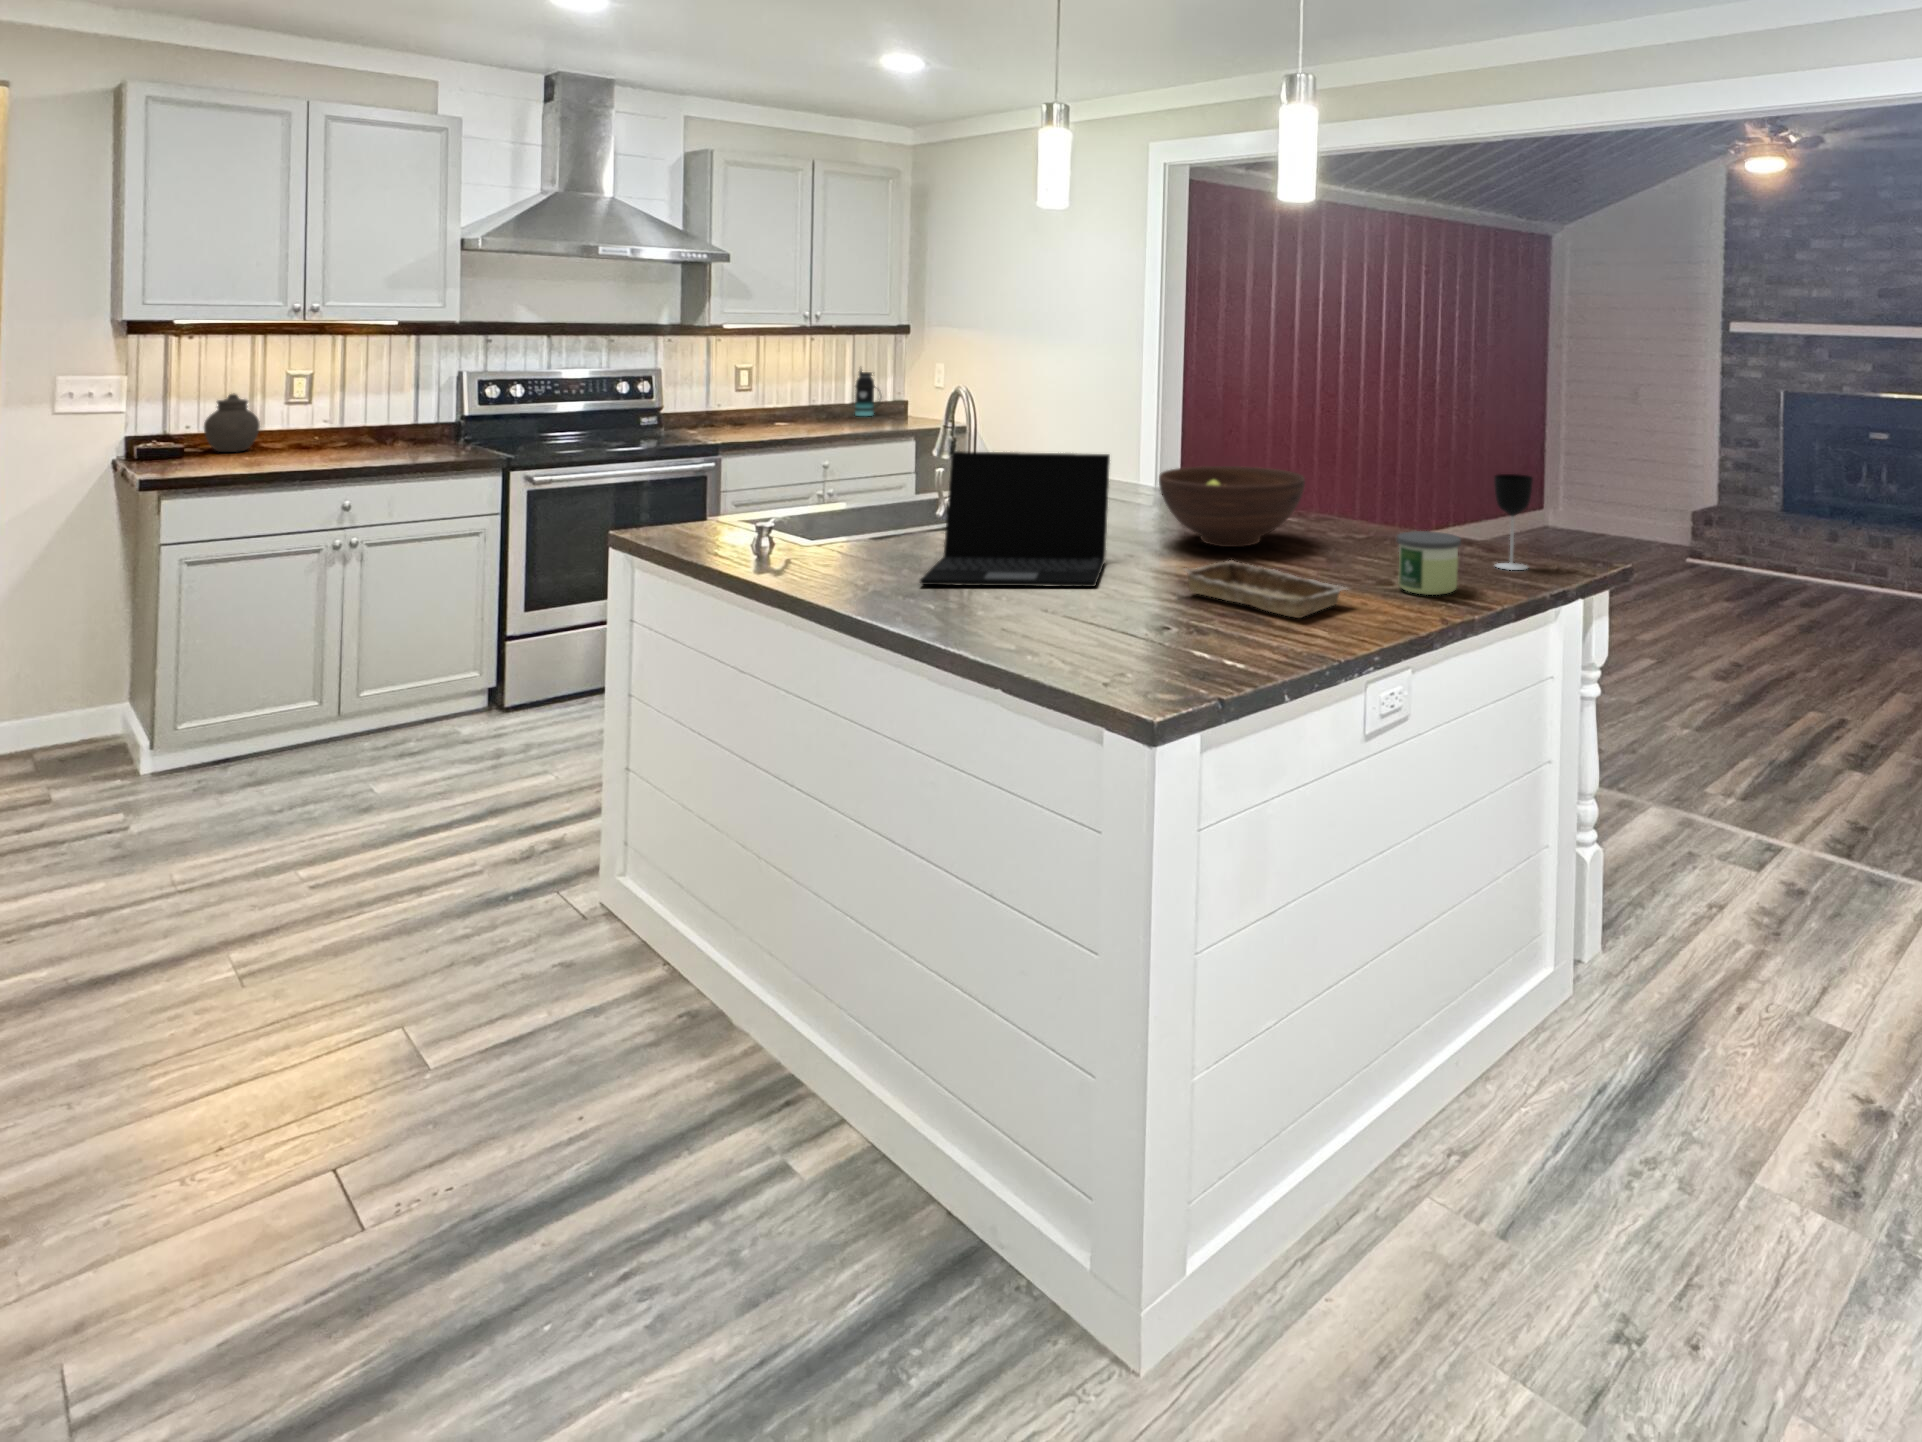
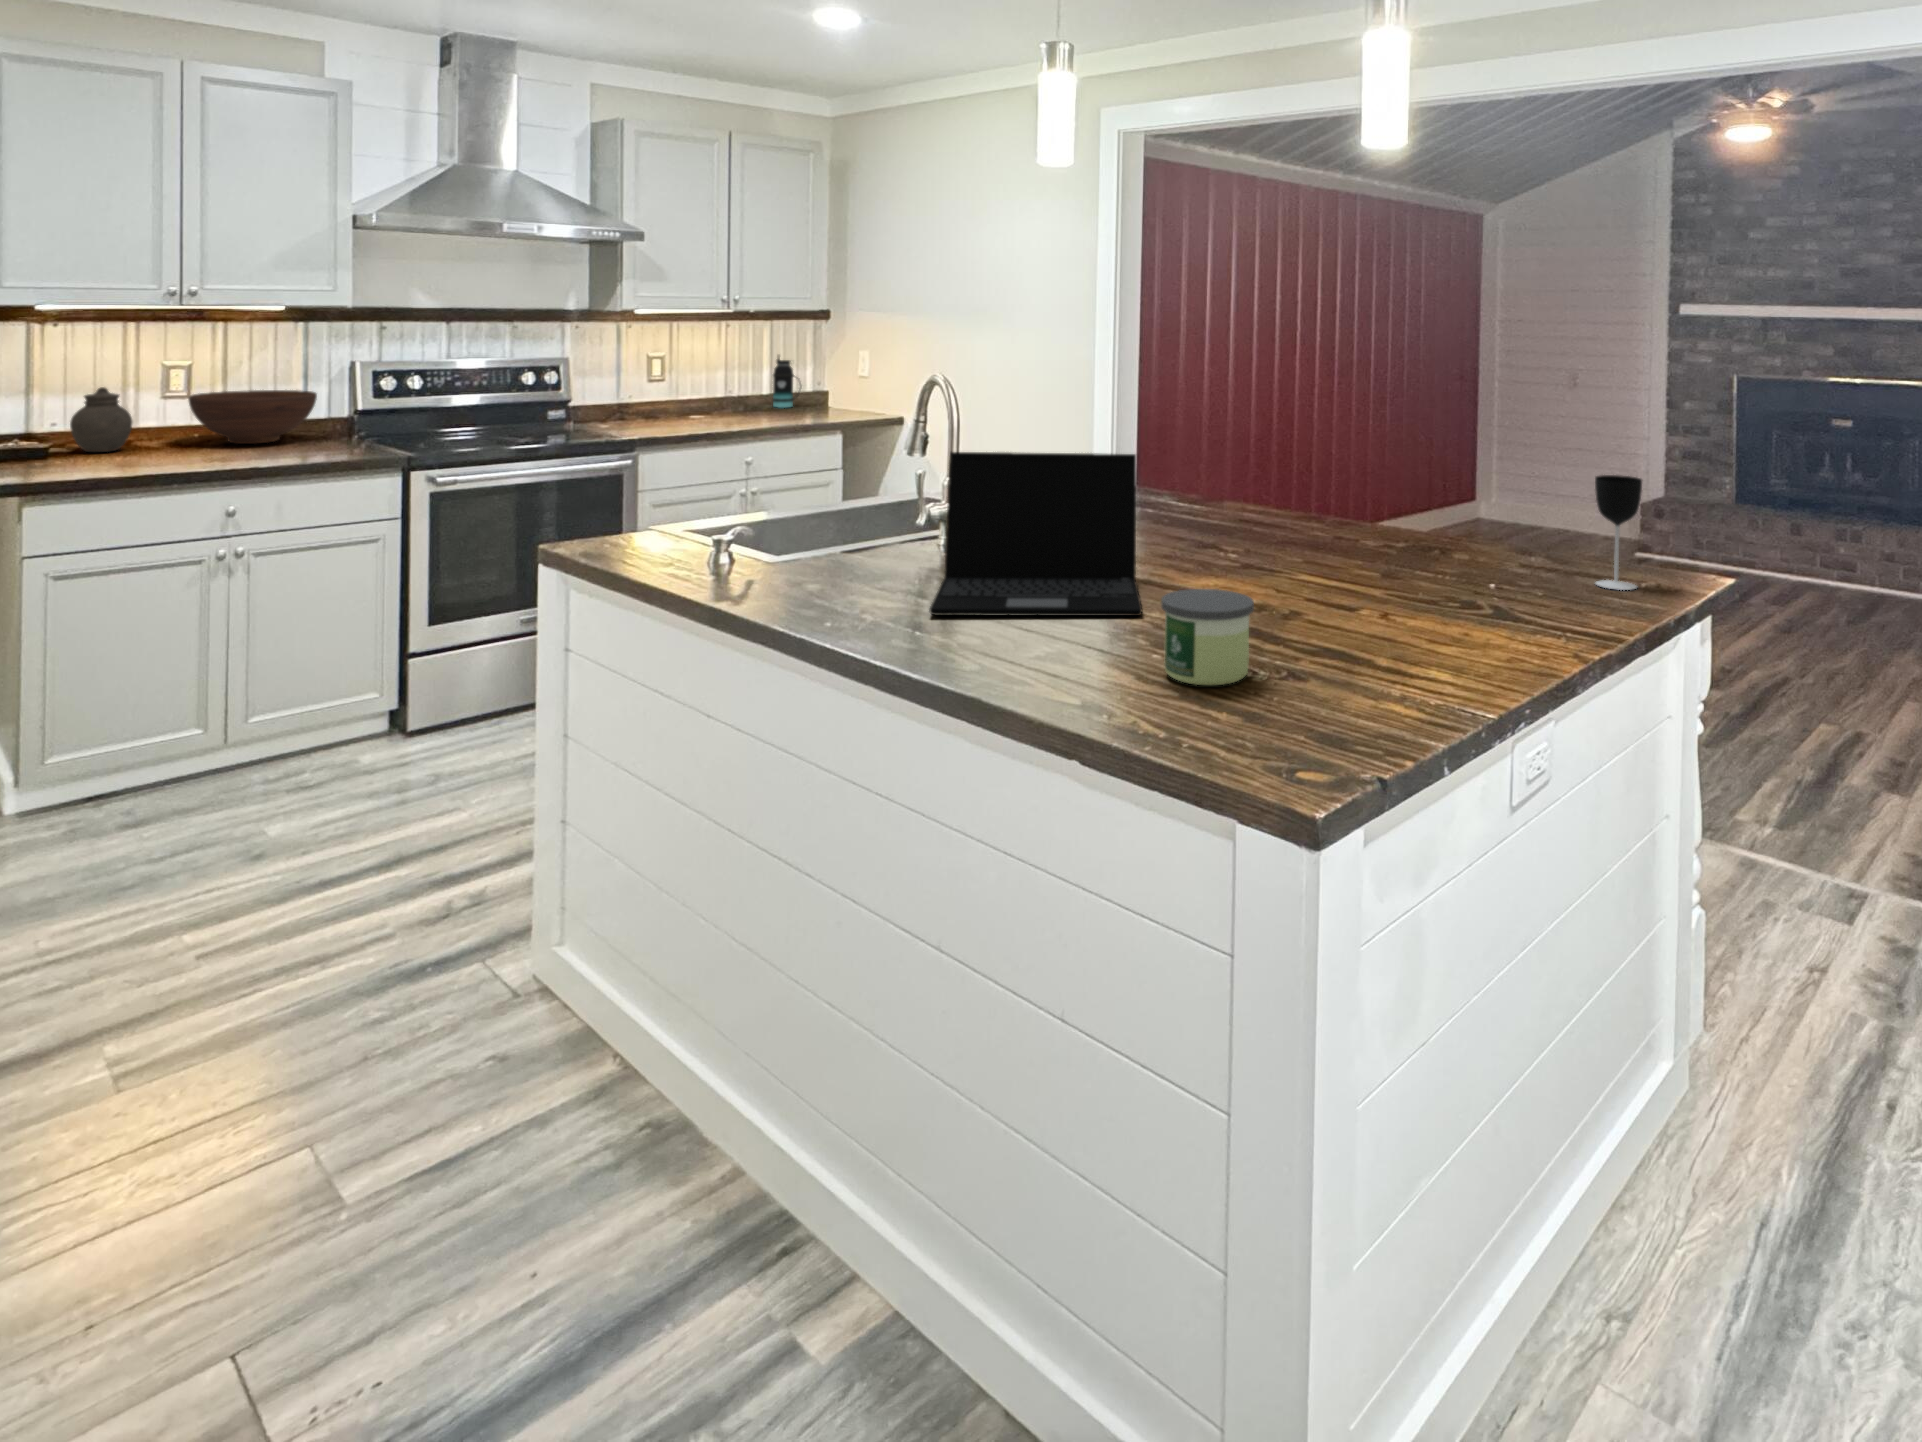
fruit bowl: present [1159,466,1305,547] -> present [188,390,317,444]
candle: present [1397,531,1461,595] -> present [1161,589,1254,685]
tray: present [1183,560,1346,618] -> none [1247,582,1465,659]

